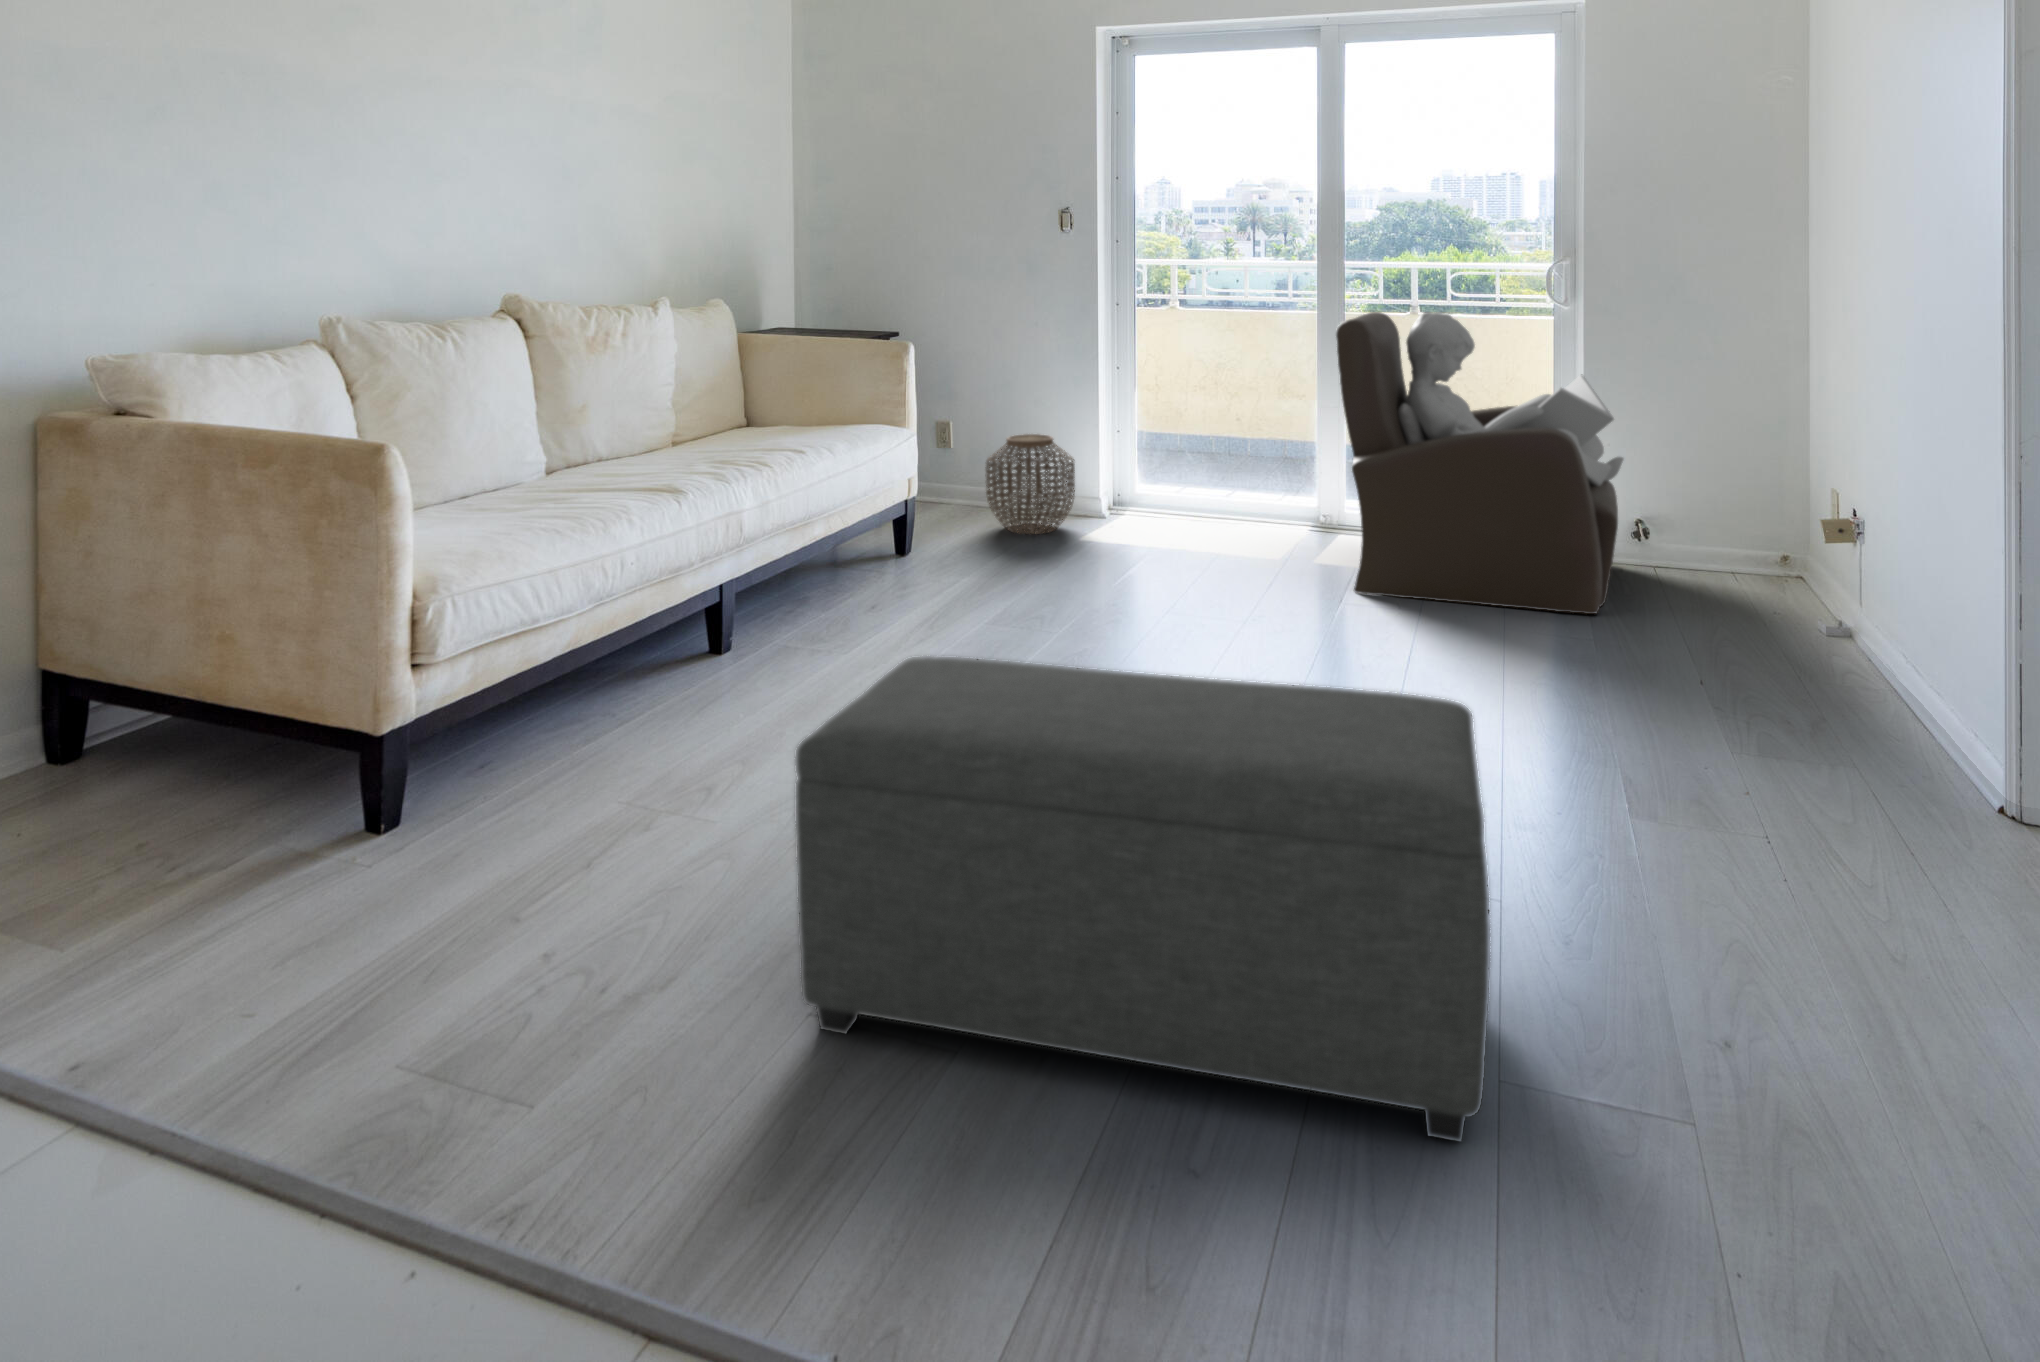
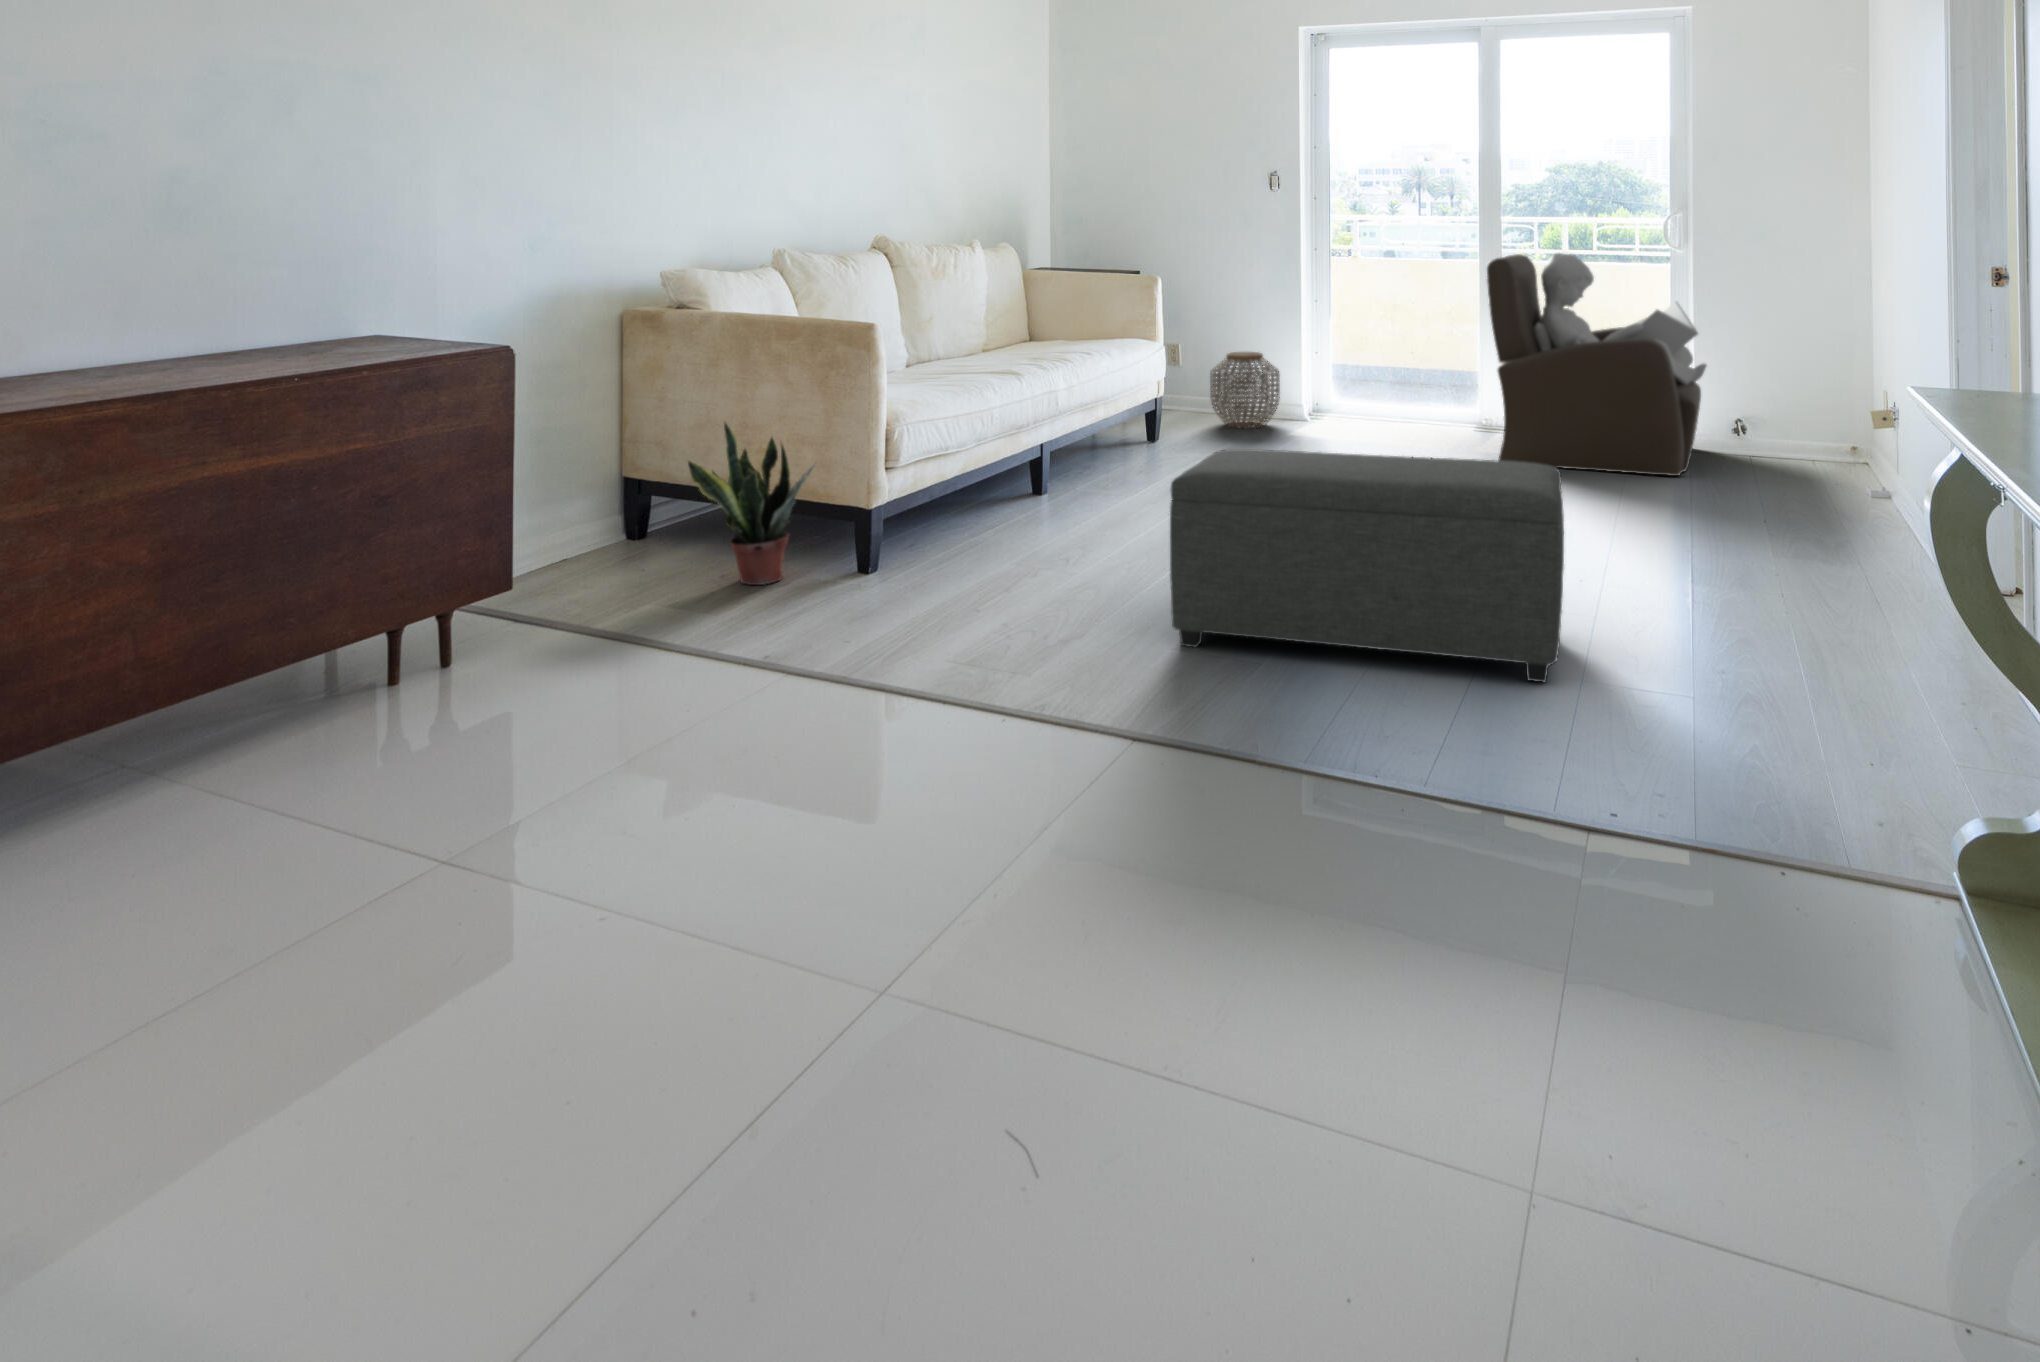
potted plant: none [38,601,290,870] -> present [688,423,814,585]

